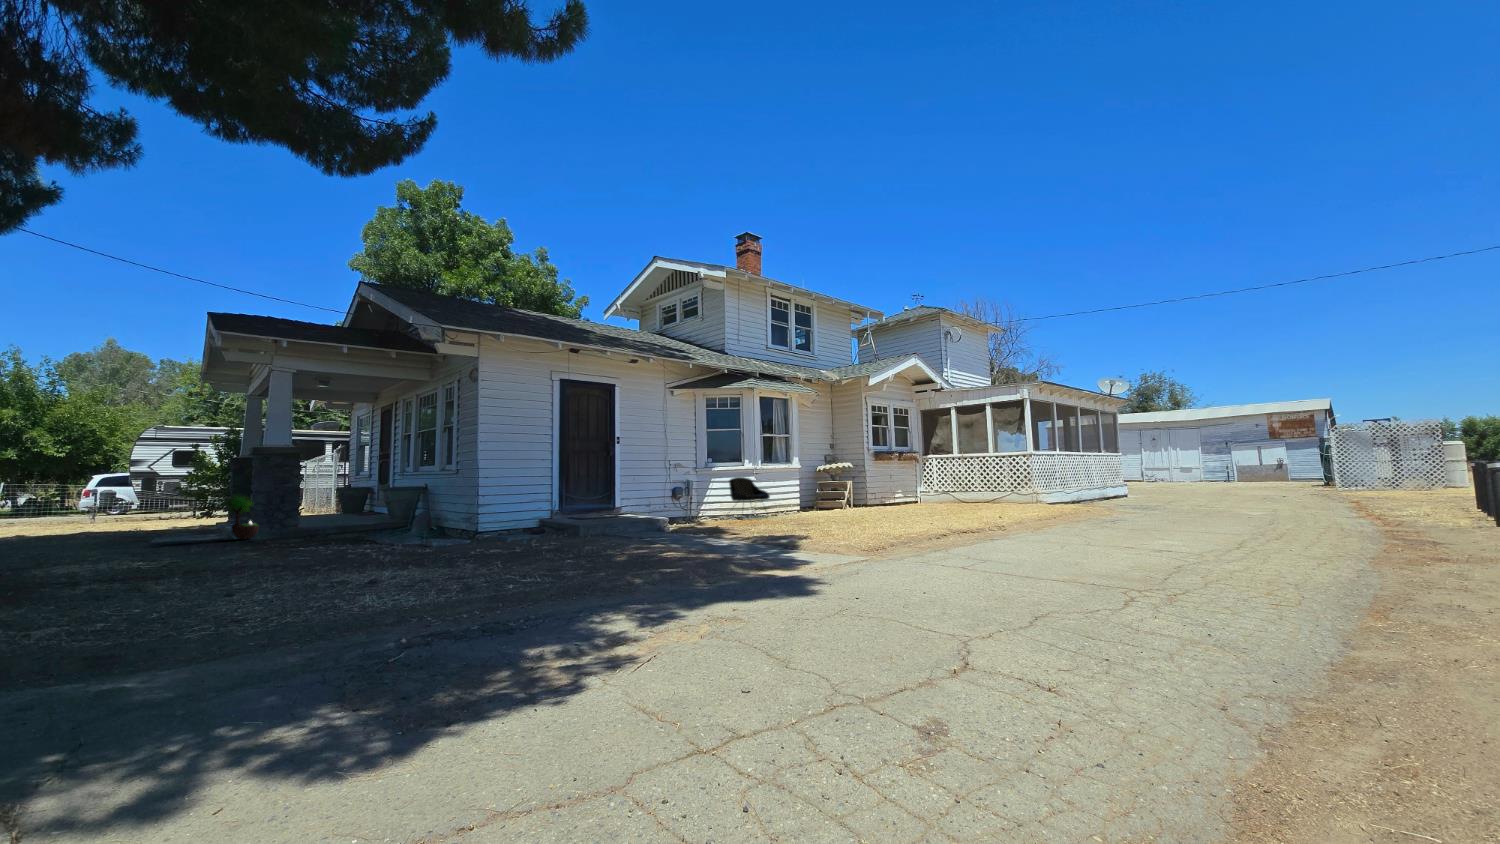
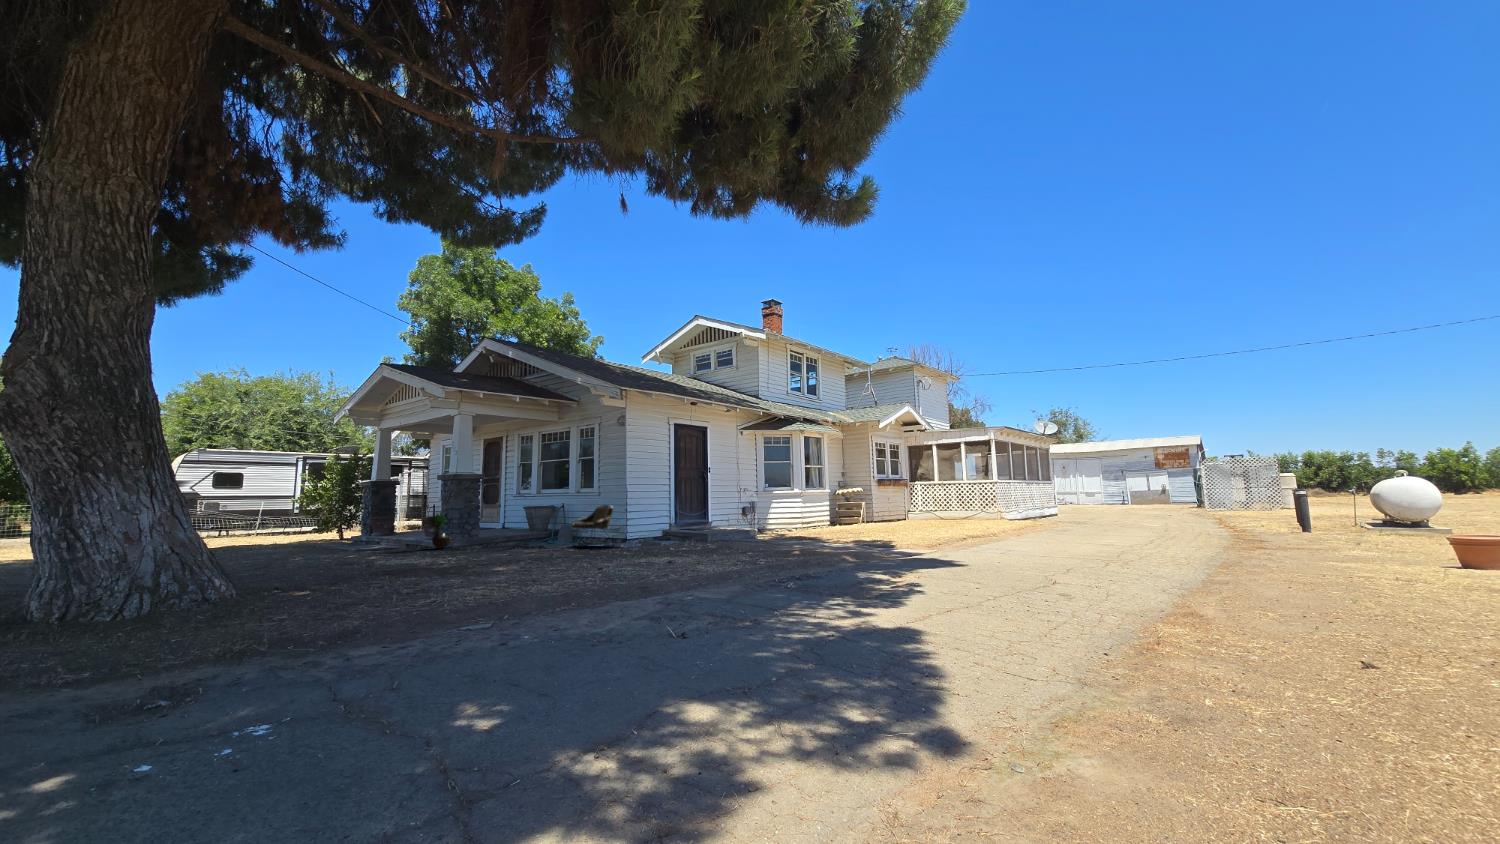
lounge chair: present [729,477,770,518] -> present [571,505,613,545]

